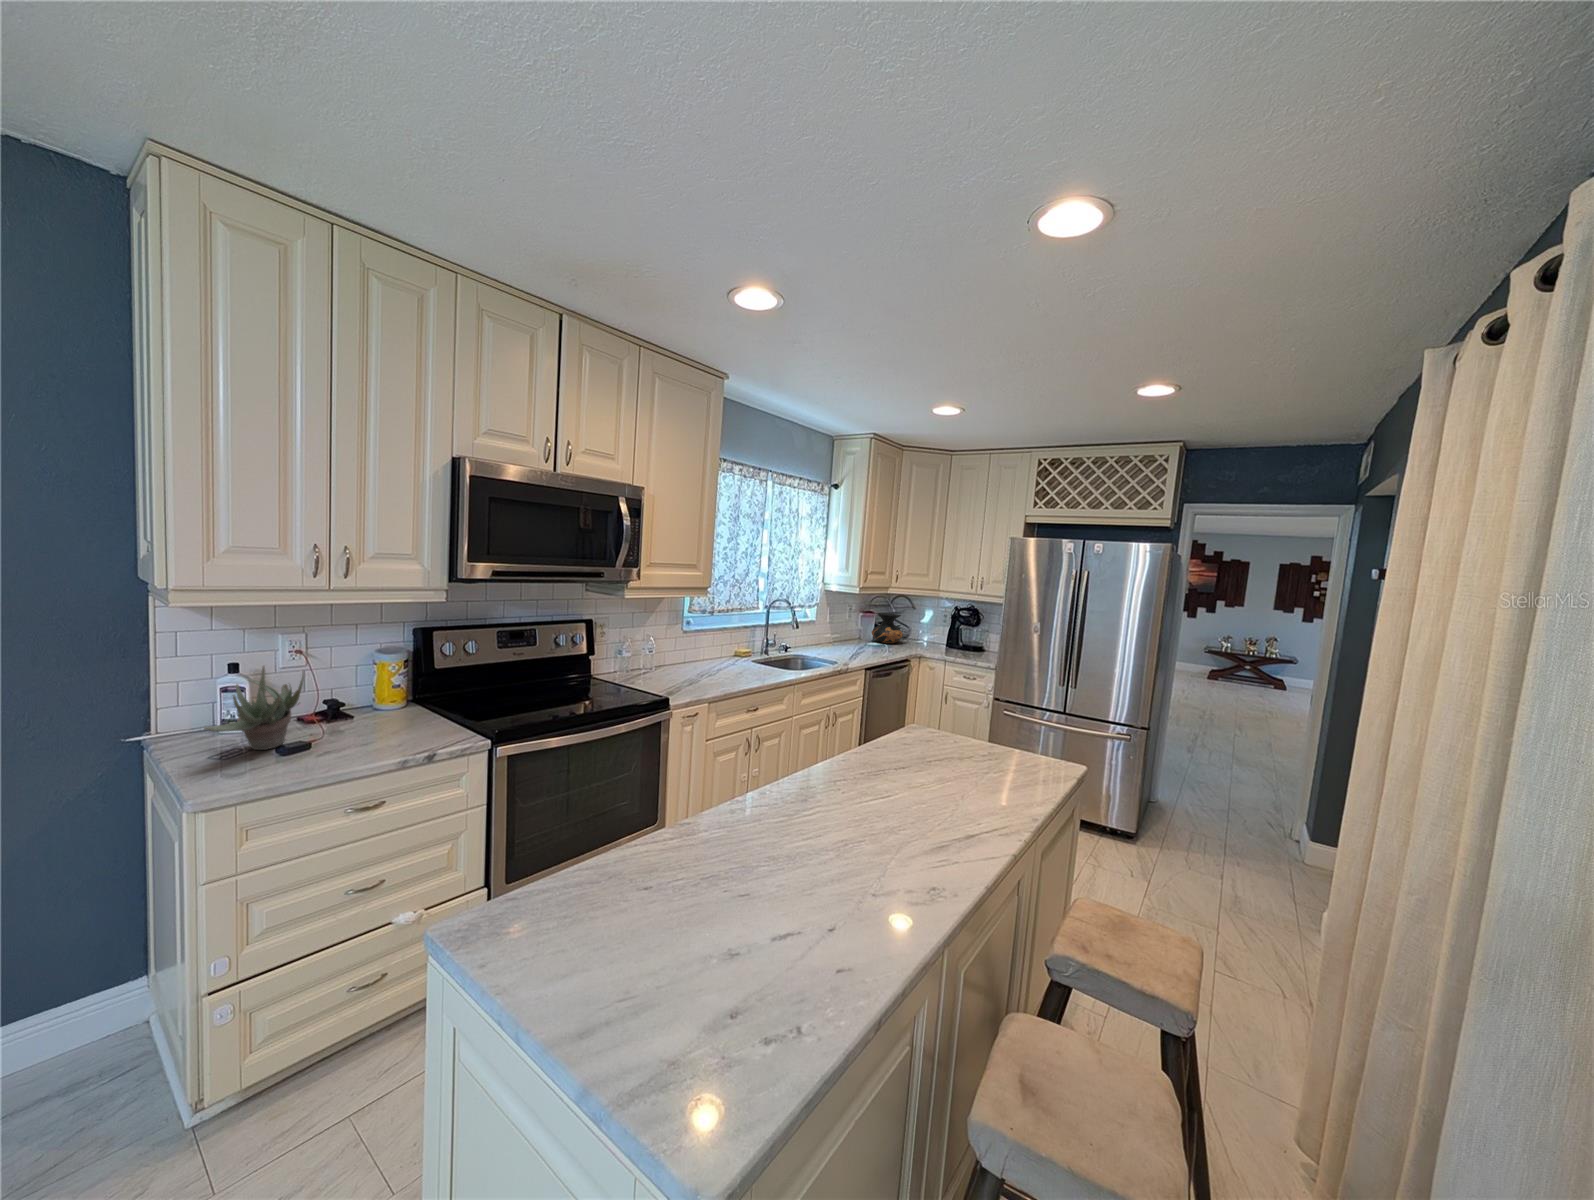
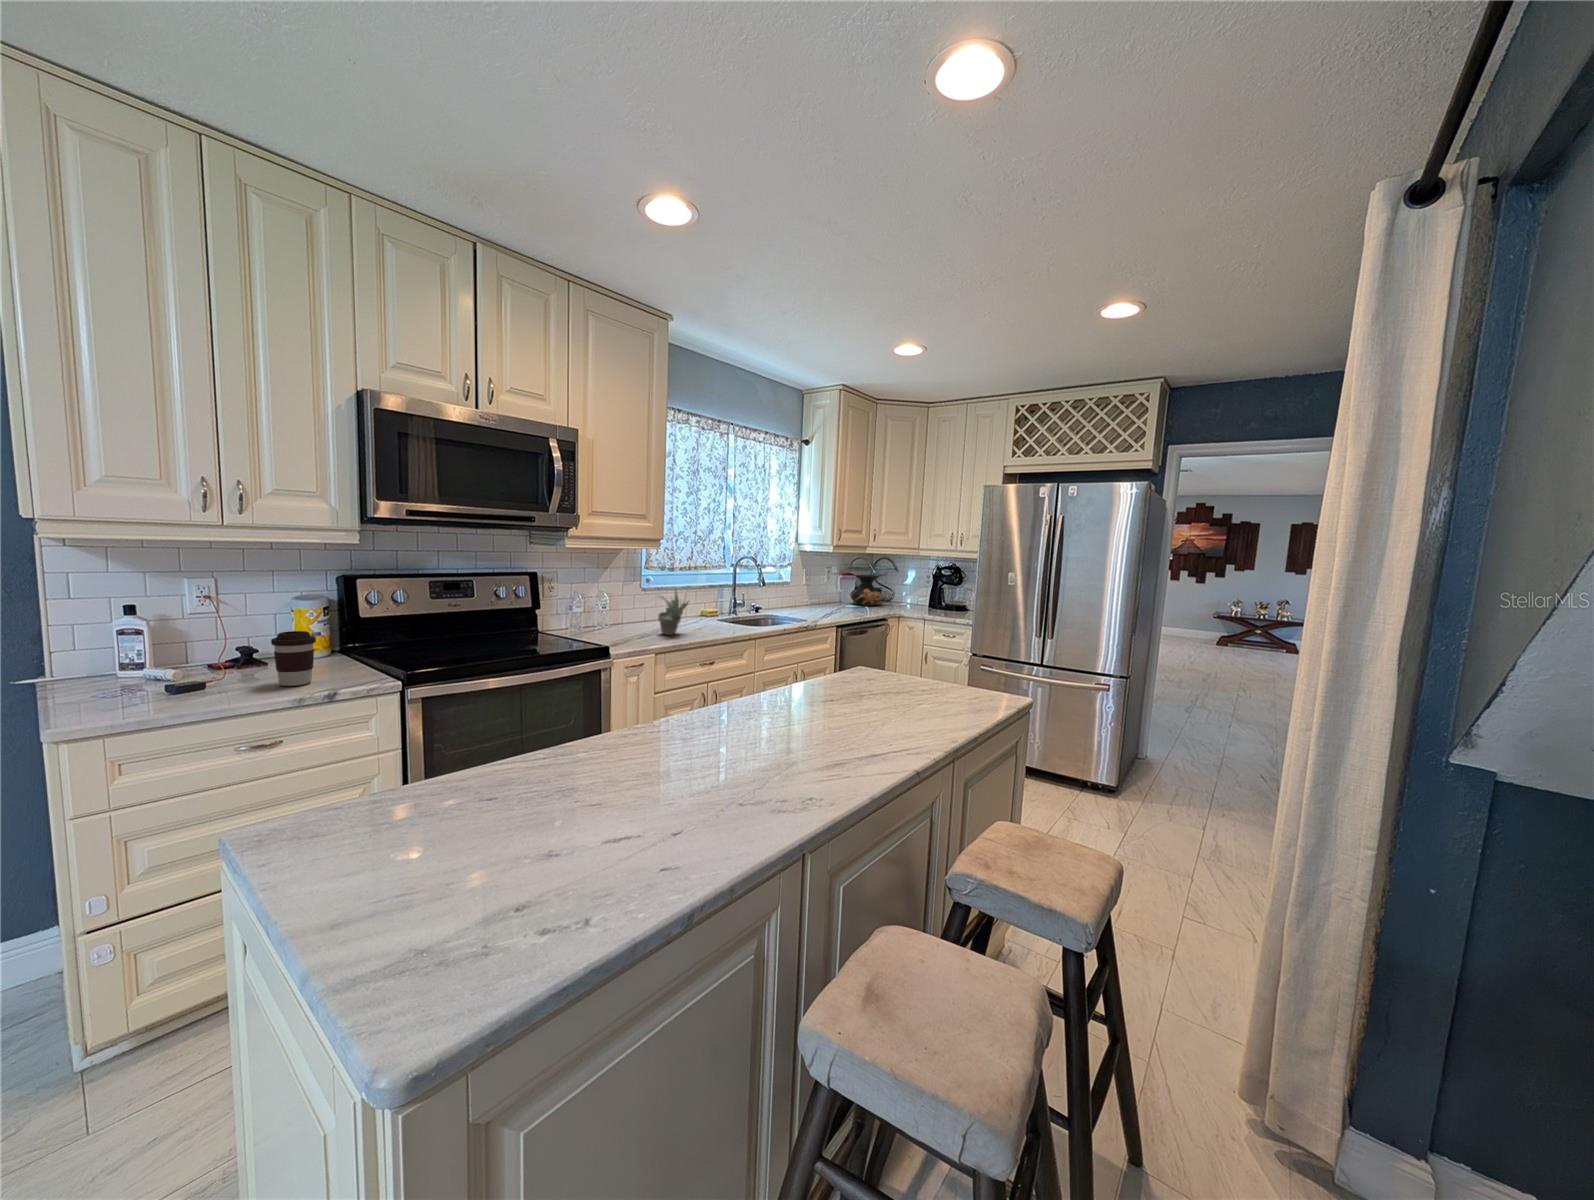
succulent plant: present [204,666,304,750] -> present [658,588,688,635]
coffee cup: none [374,692,414,746] -> present [271,631,316,686]

